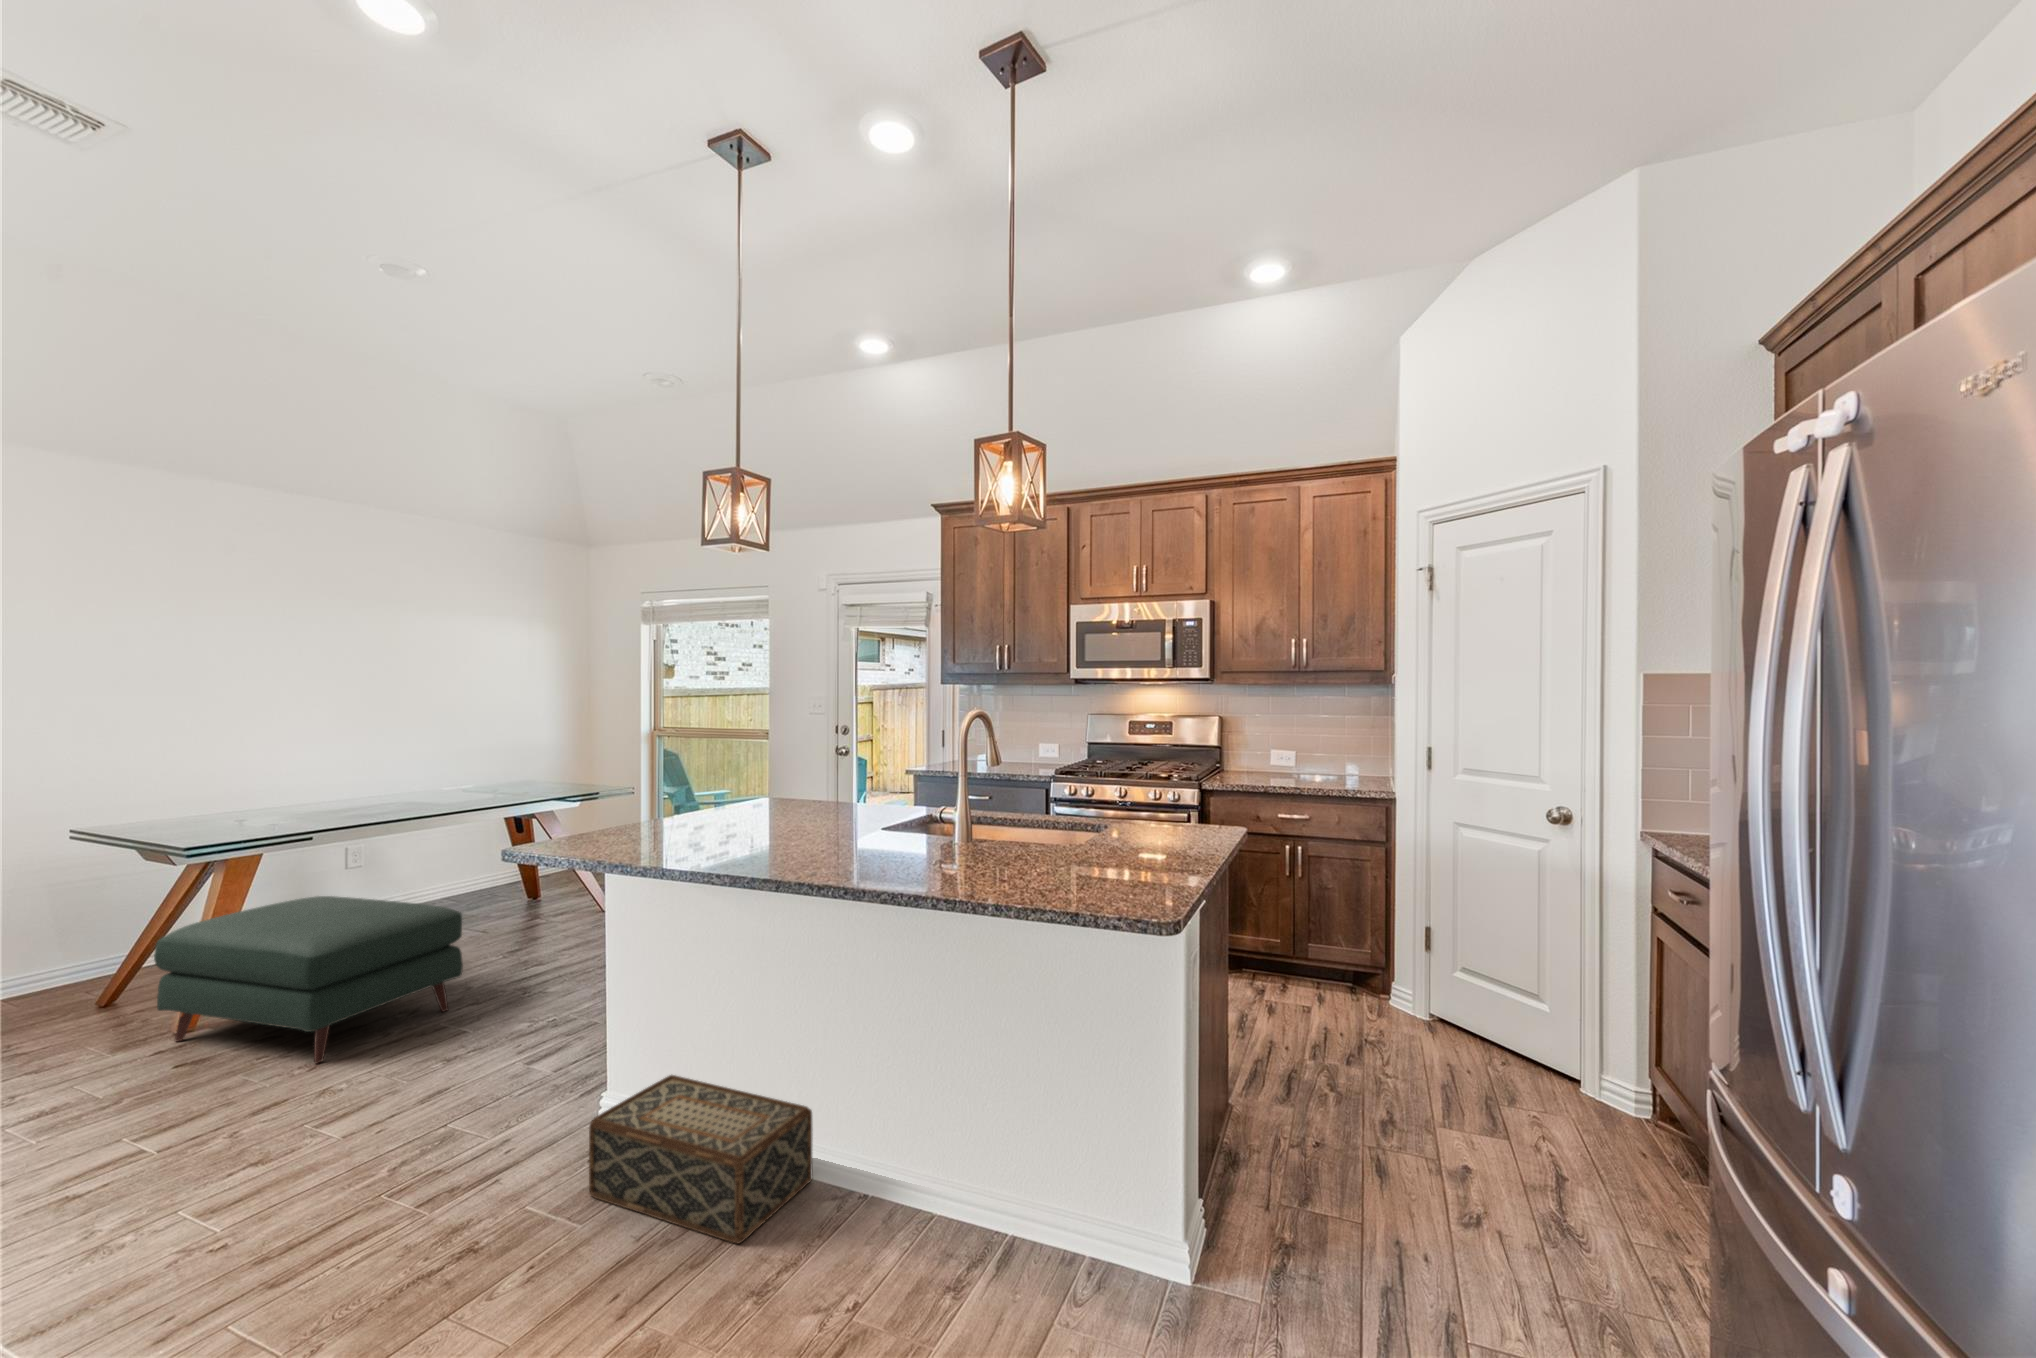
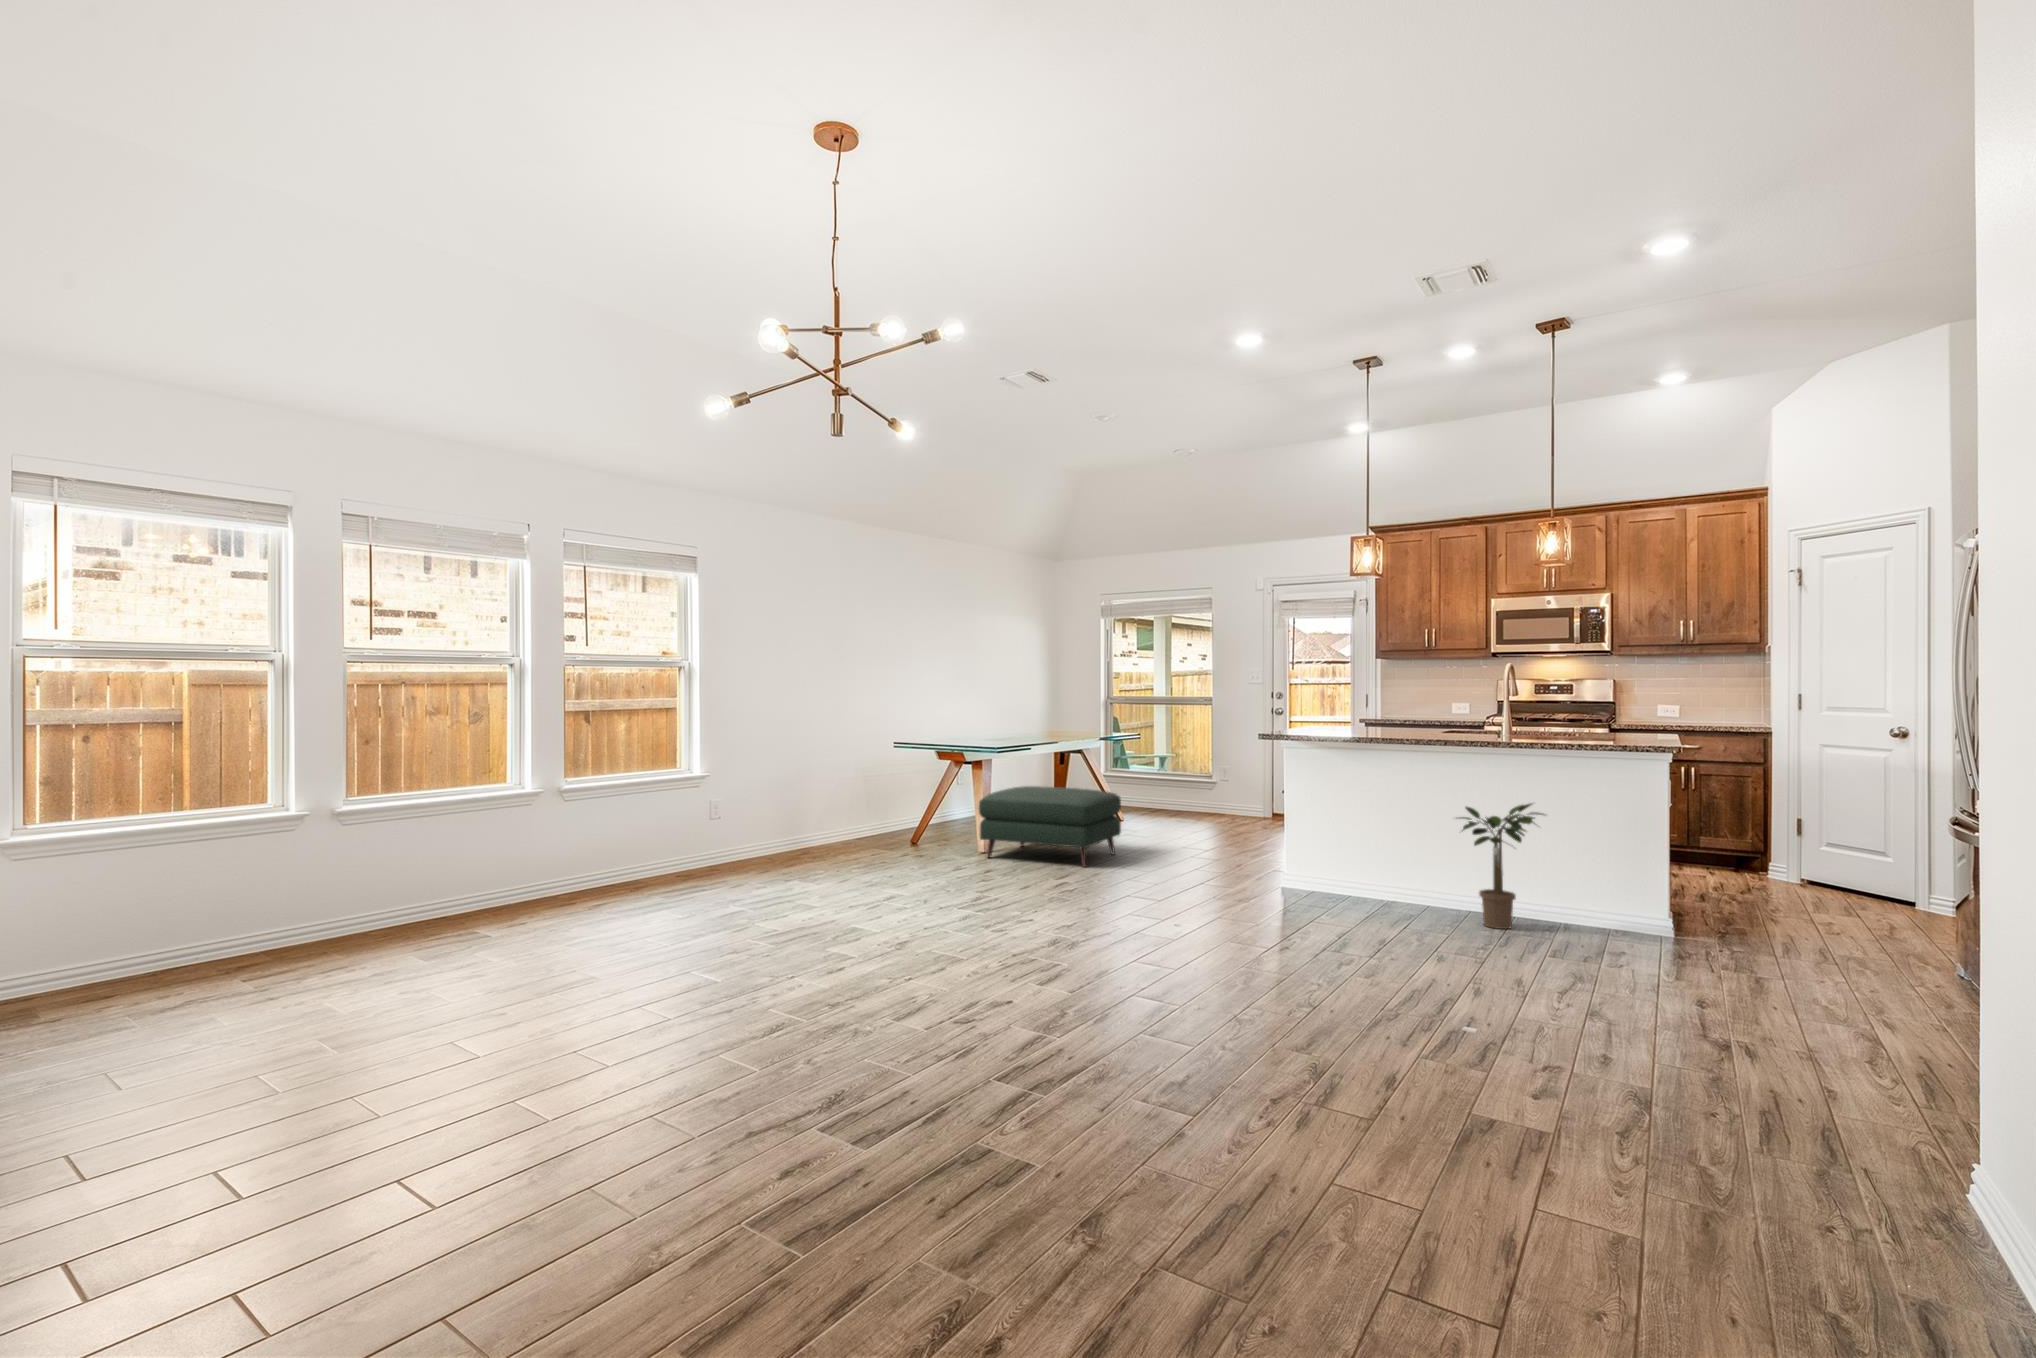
potted plant: none [800,1005,962,1281] -> present [1459,803,1543,929]
woven basket: present [589,1075,812,1244] -> none [1319,859,1433,919]

